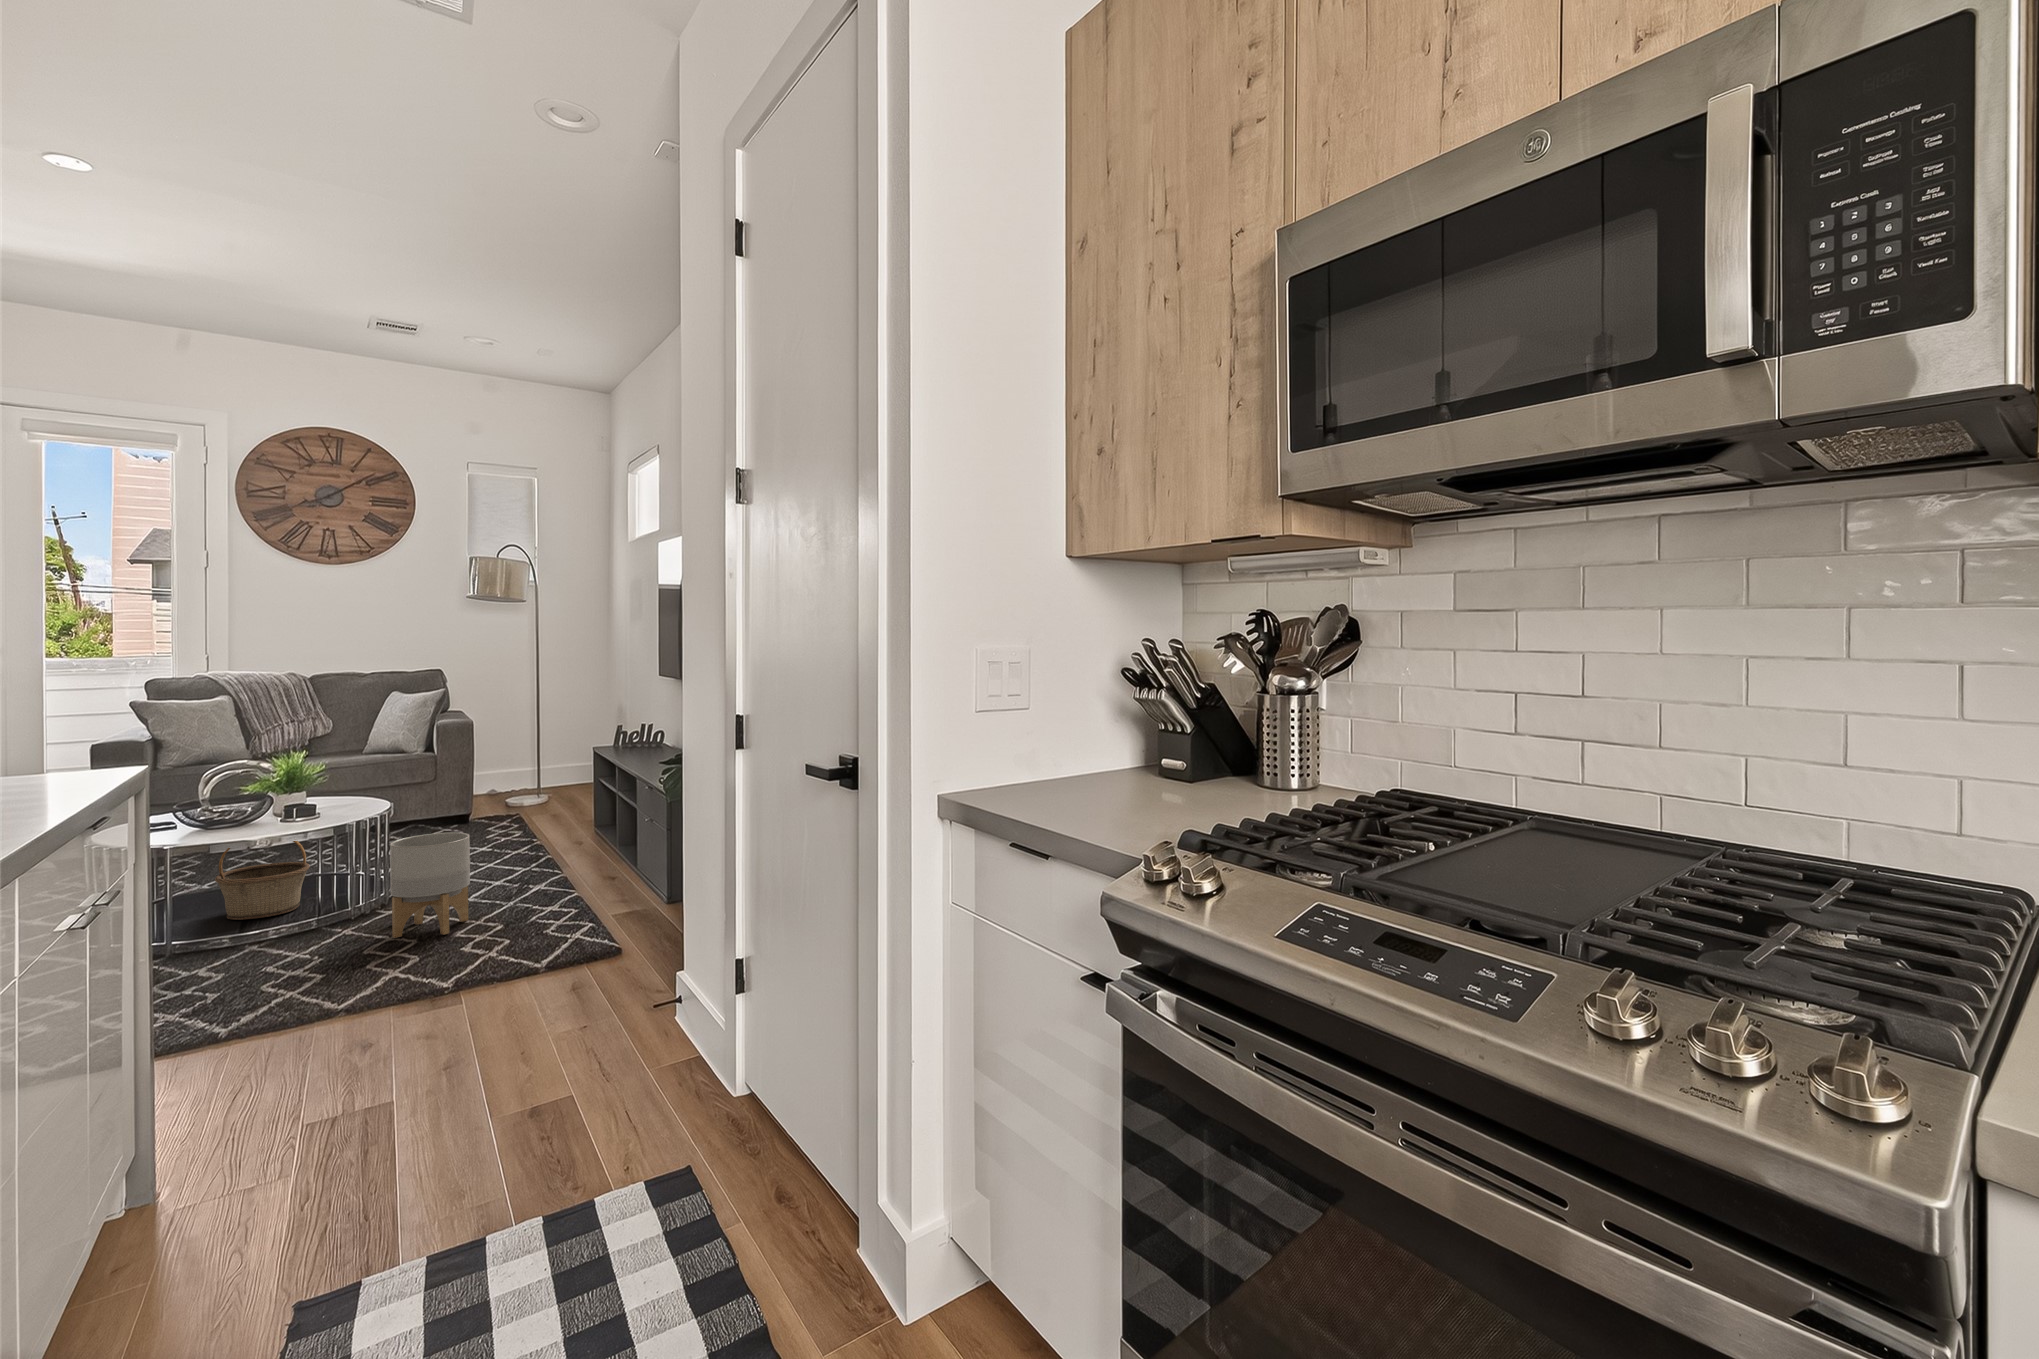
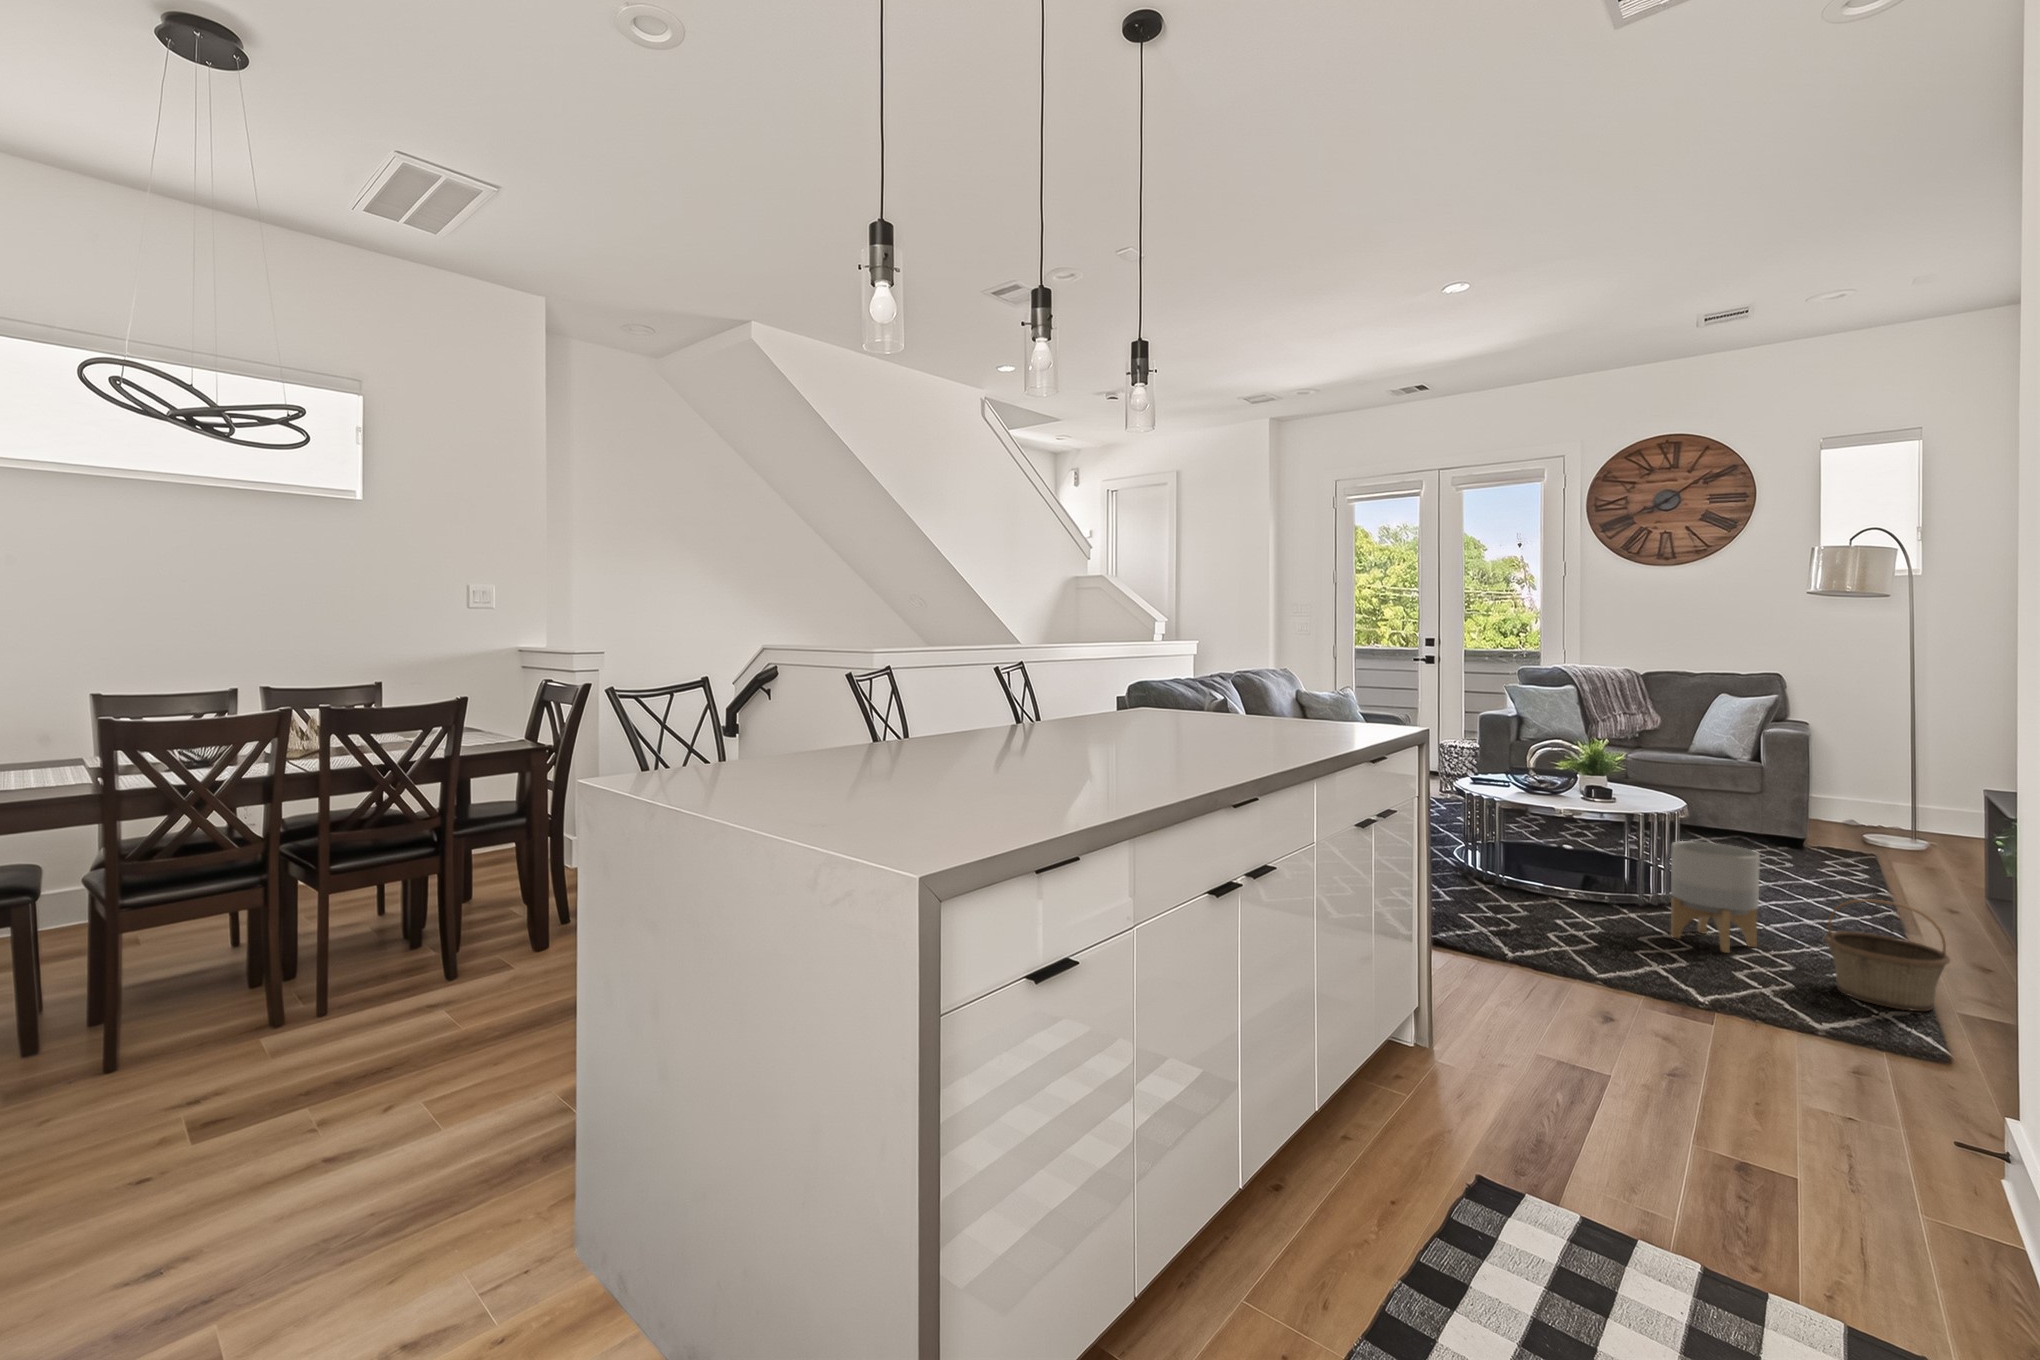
basket: present [215,841,310,920] -> present [1824,899,1950,1011]

